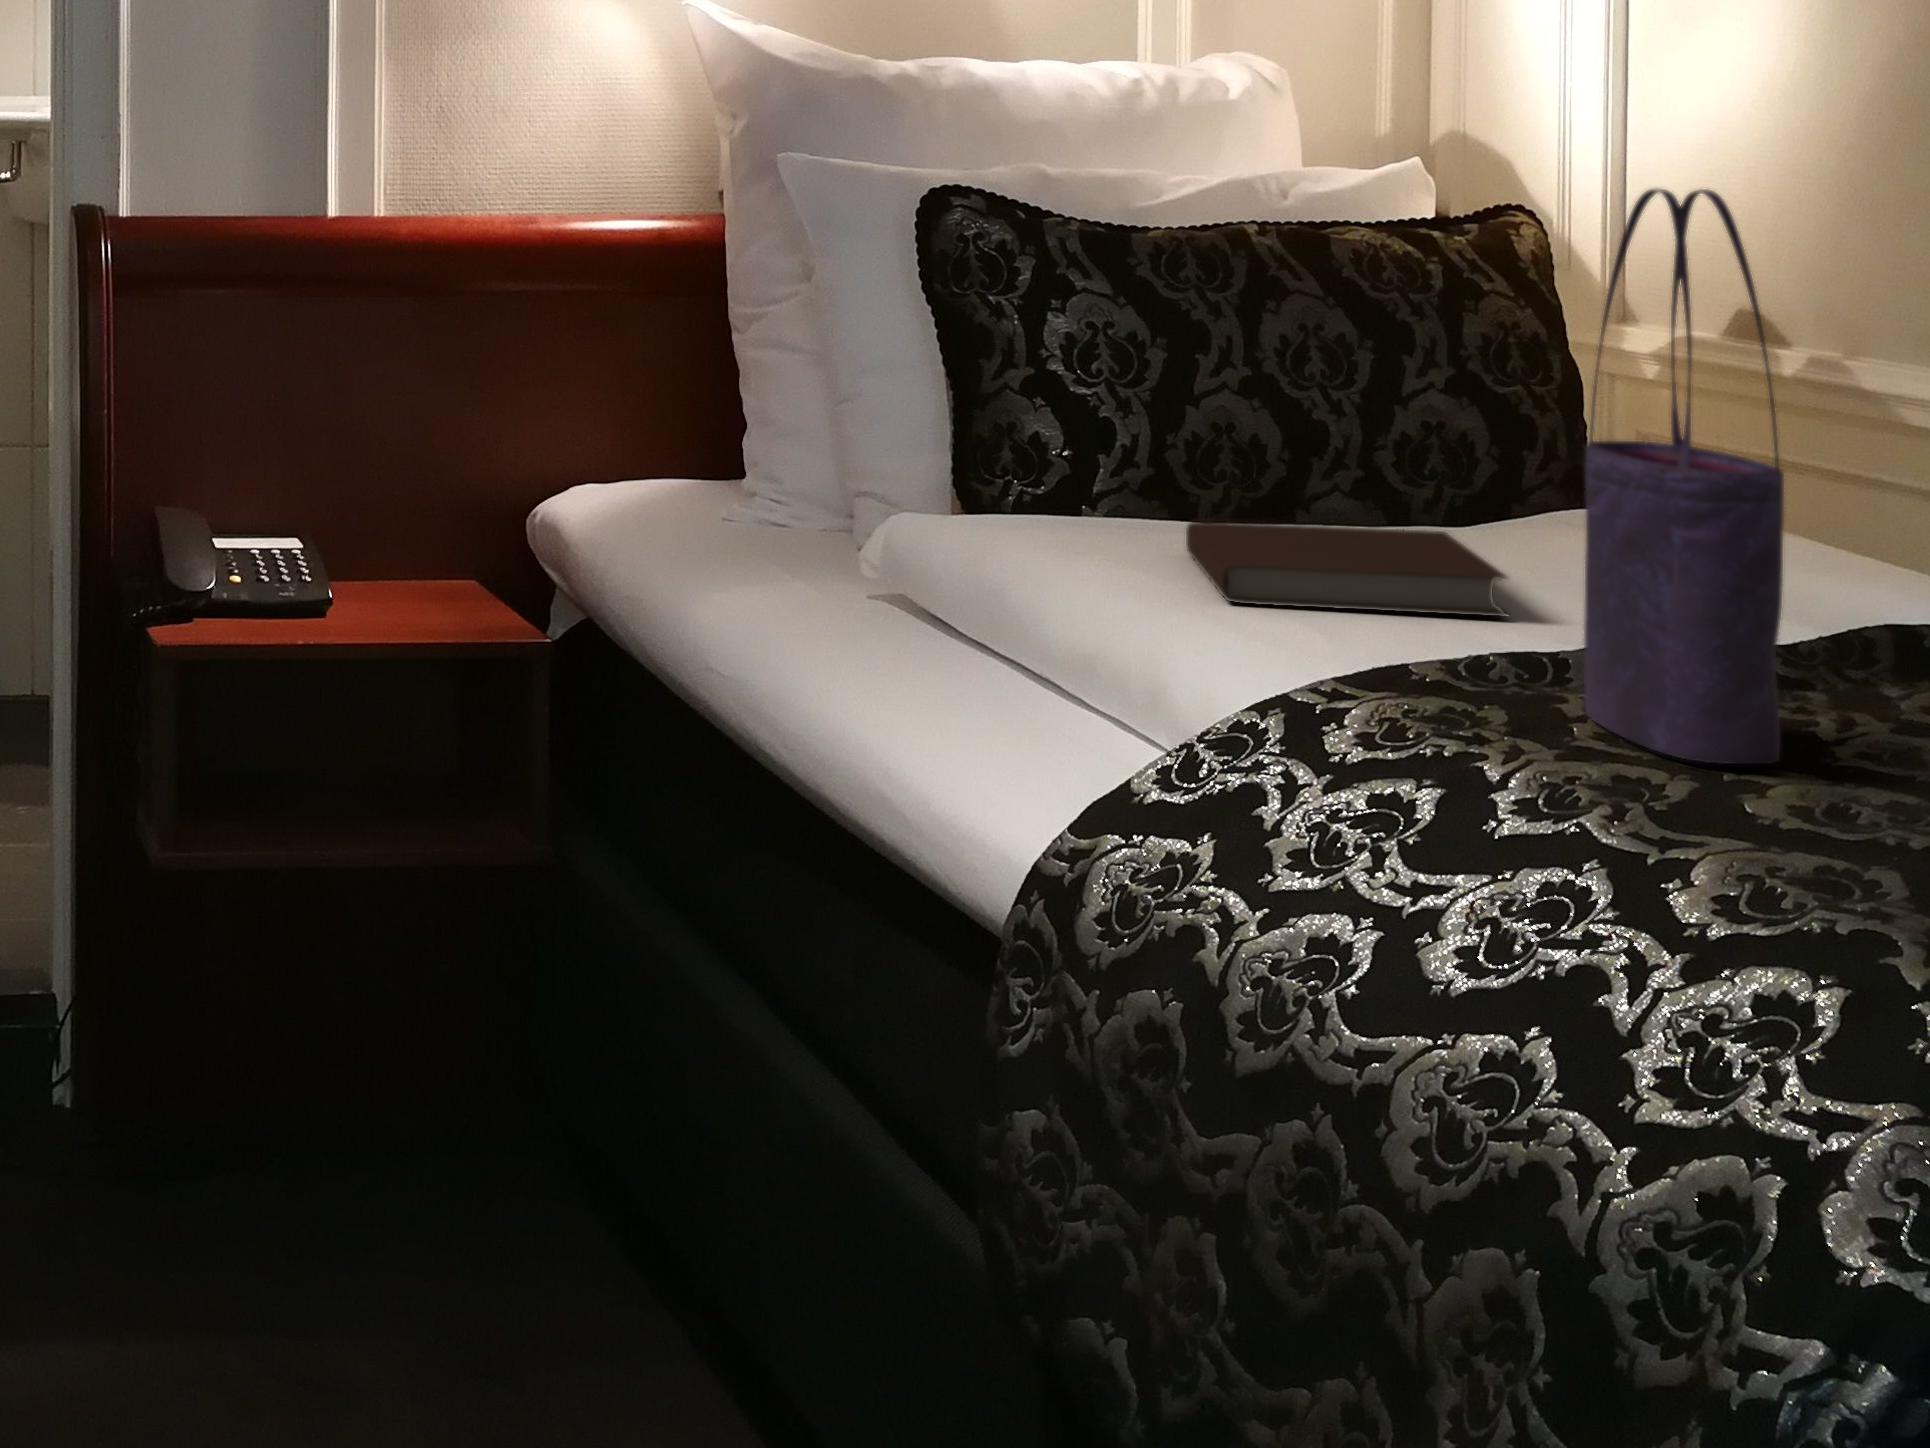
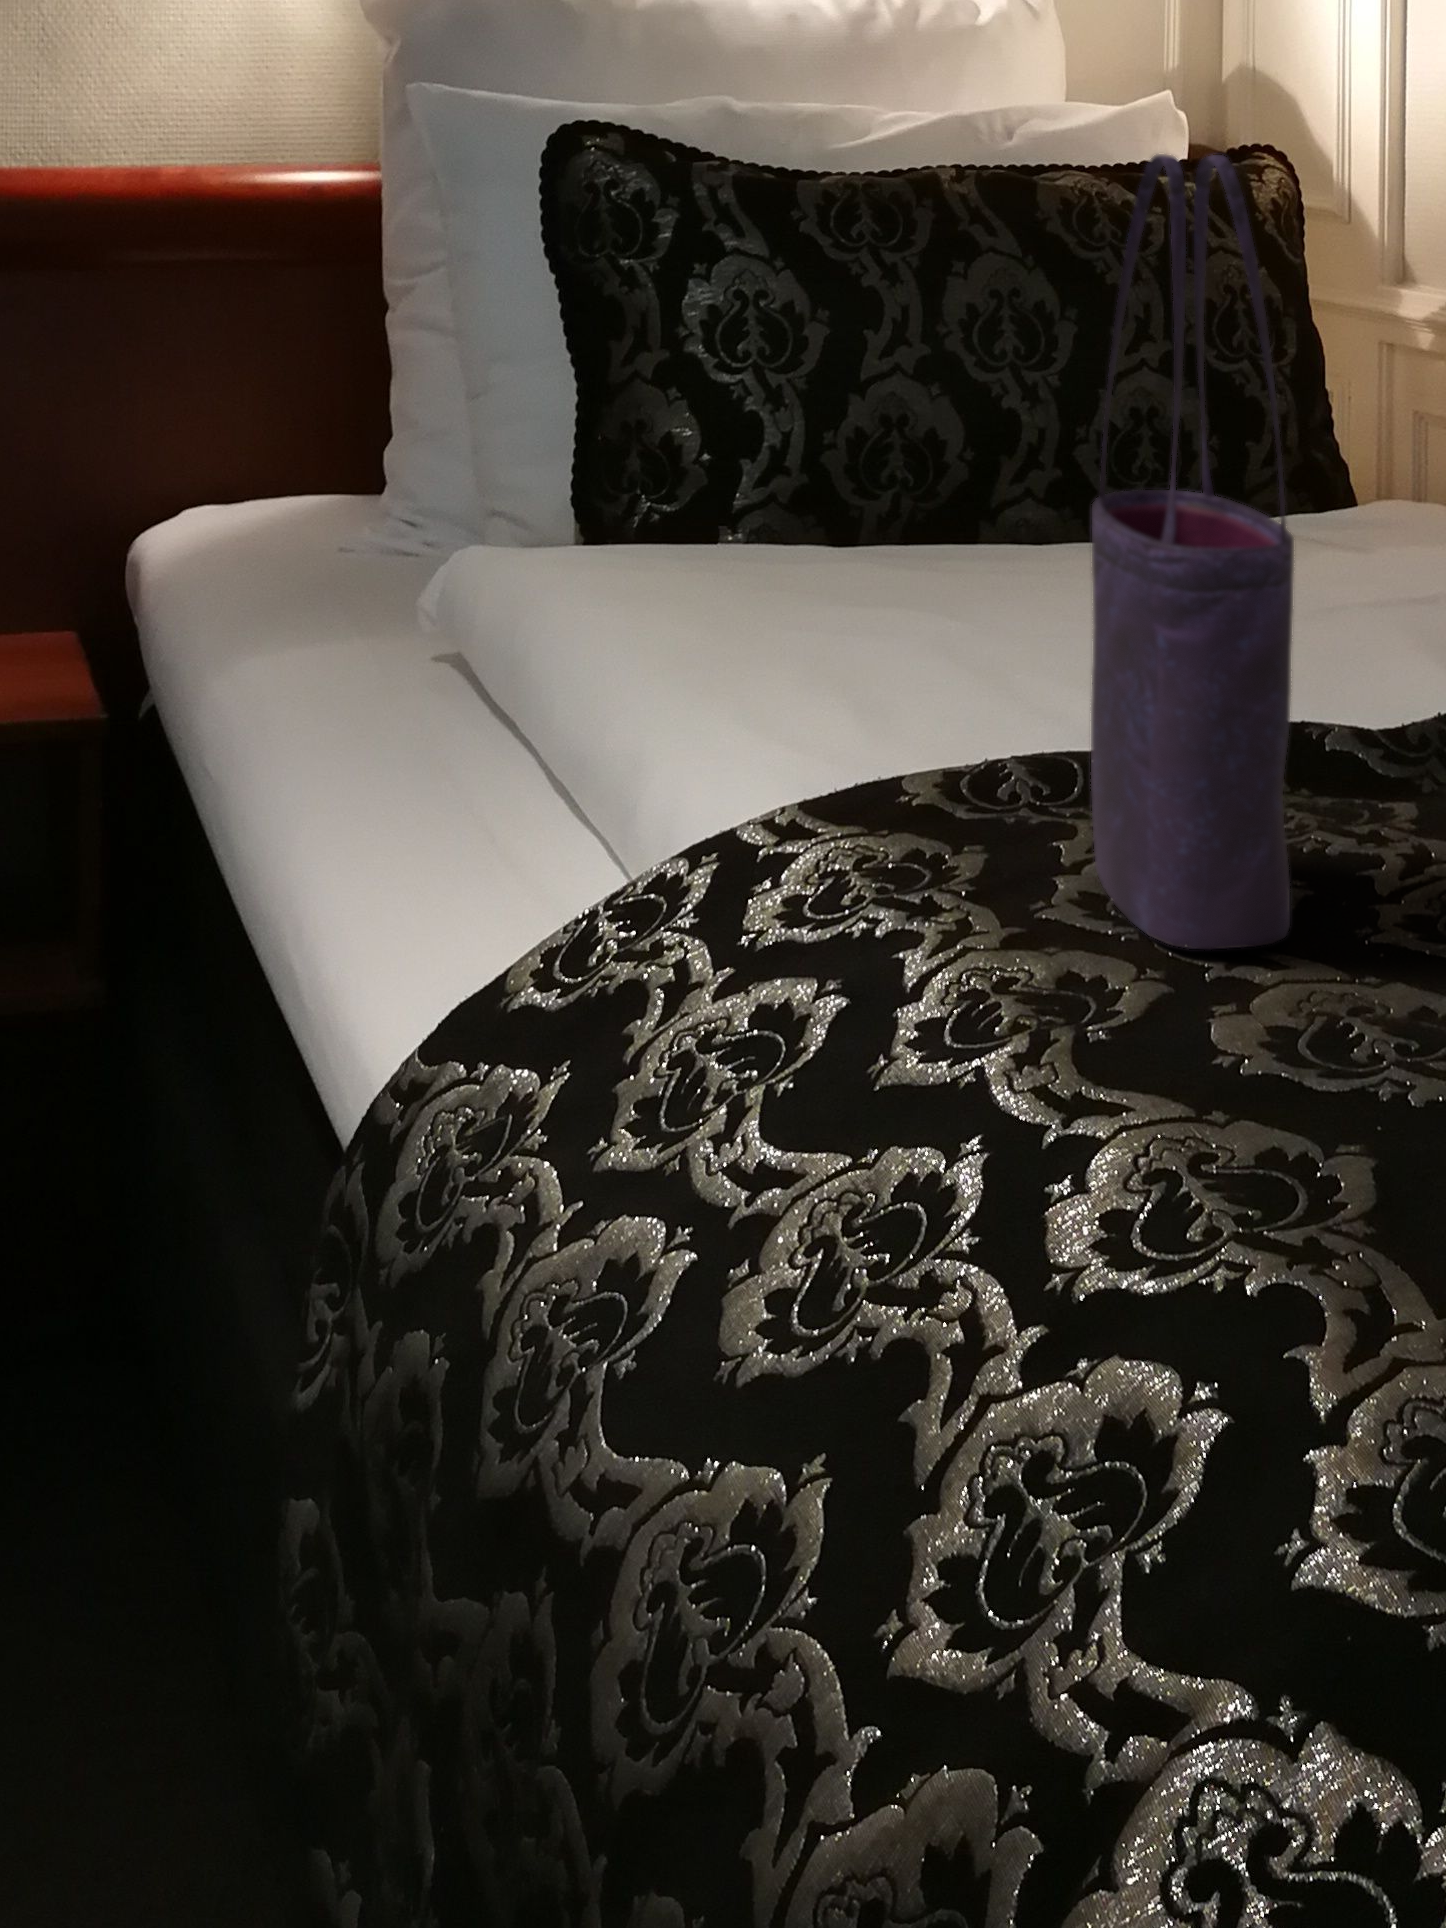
notebook: present [1186,522,1508,617] -> none [778,561,1117,688]

